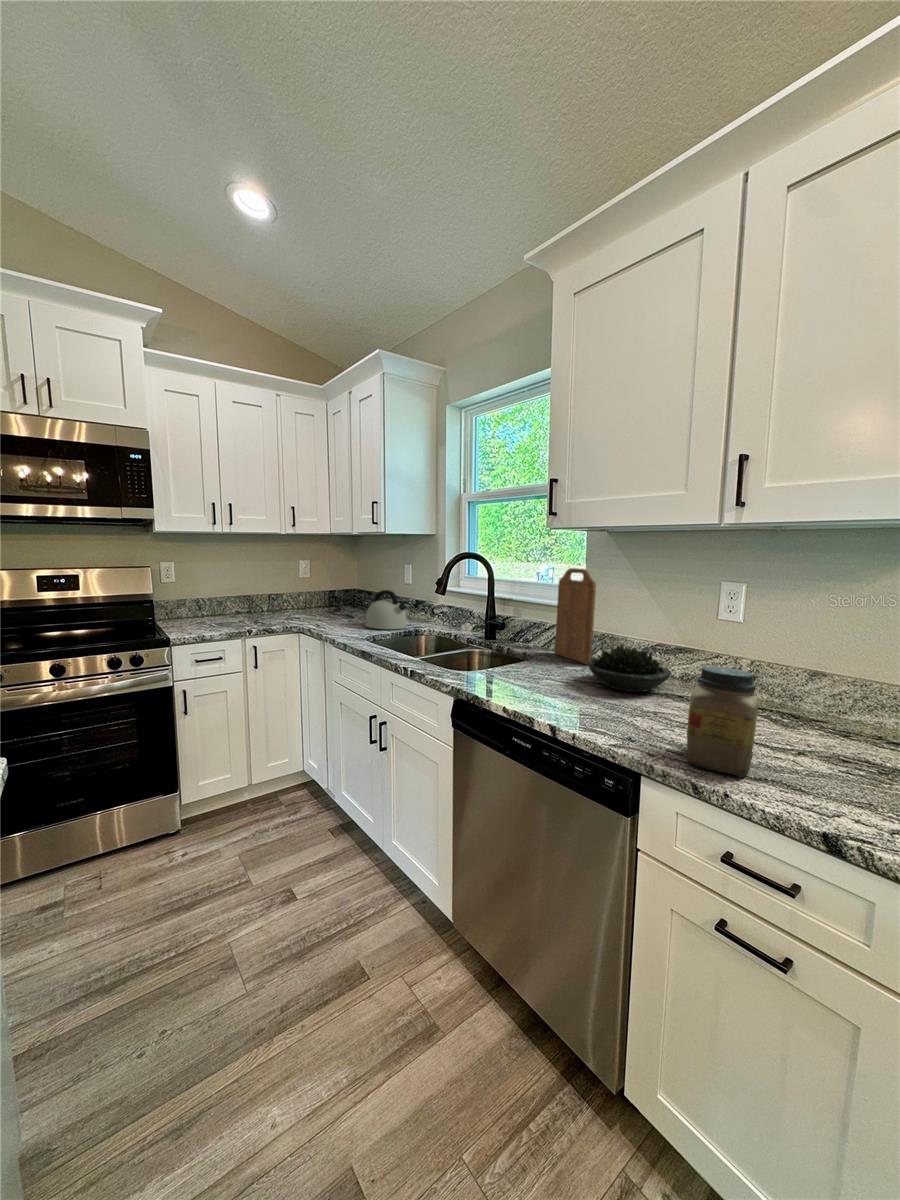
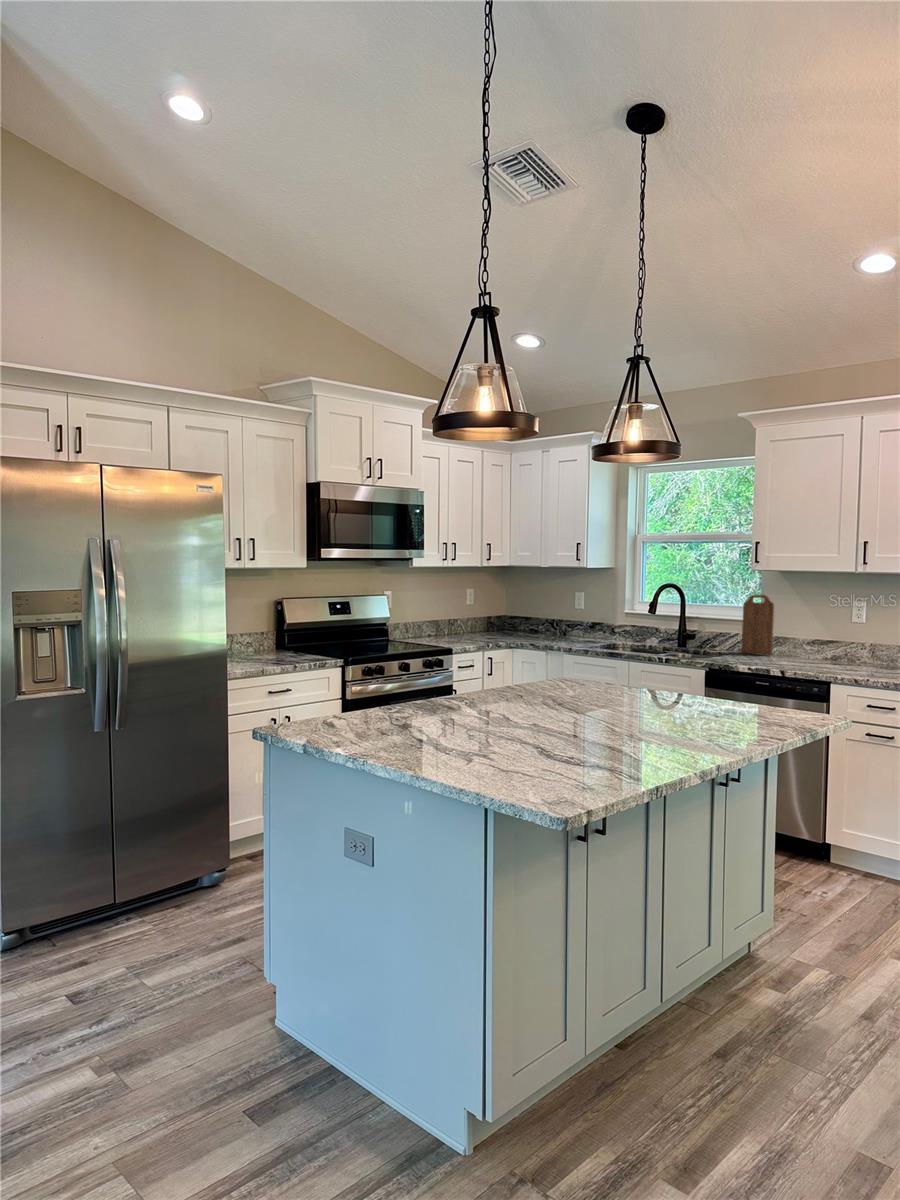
kettle: present [365,590,407,629] -> none [569,613,607,643]
succulent plant: present [587,644,671,692] -> none [779,637,829,663]
jar: present [686,666,759,777] -> none [851,635,880,677]

